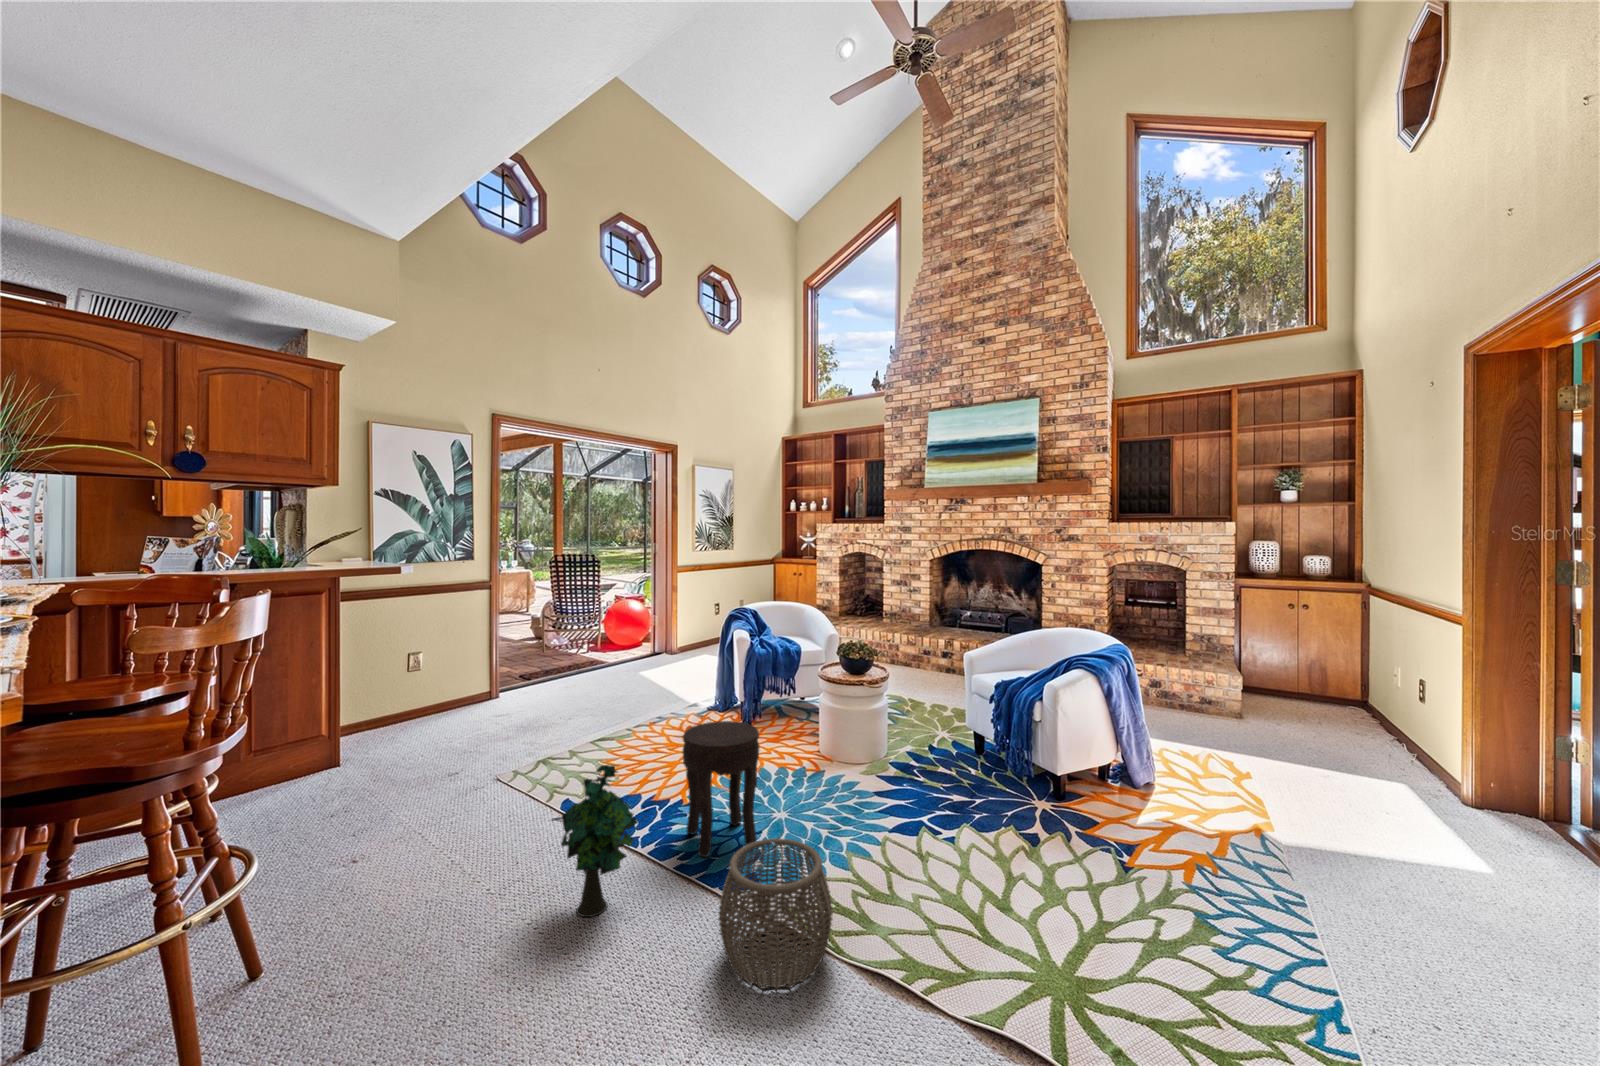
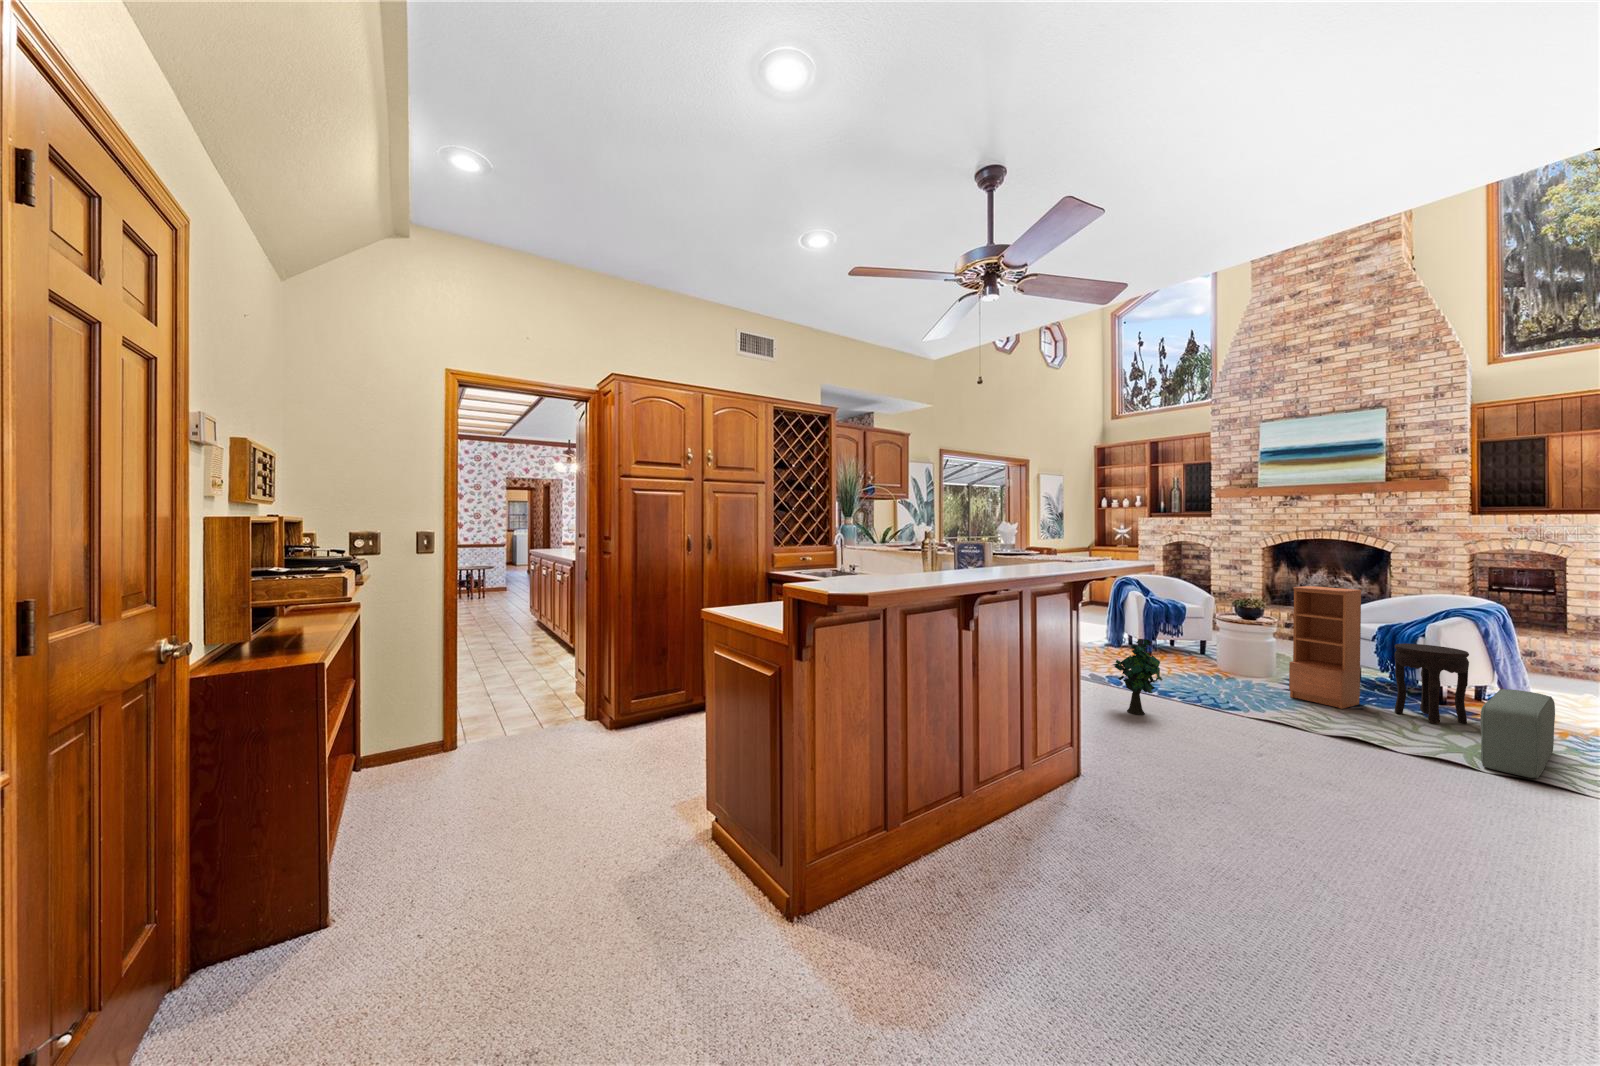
bookcase: none [881,631,966,827] -> present [1289,586,1361,709]
side table: present [682,721,760,857] -> present [1395,644,1469,724]
pouf: none [1069,804,1165,1014] -> present [1480,689,1555,778]
woven basket: present [718,838,833,989] -> none [1233,681,1310,746]

